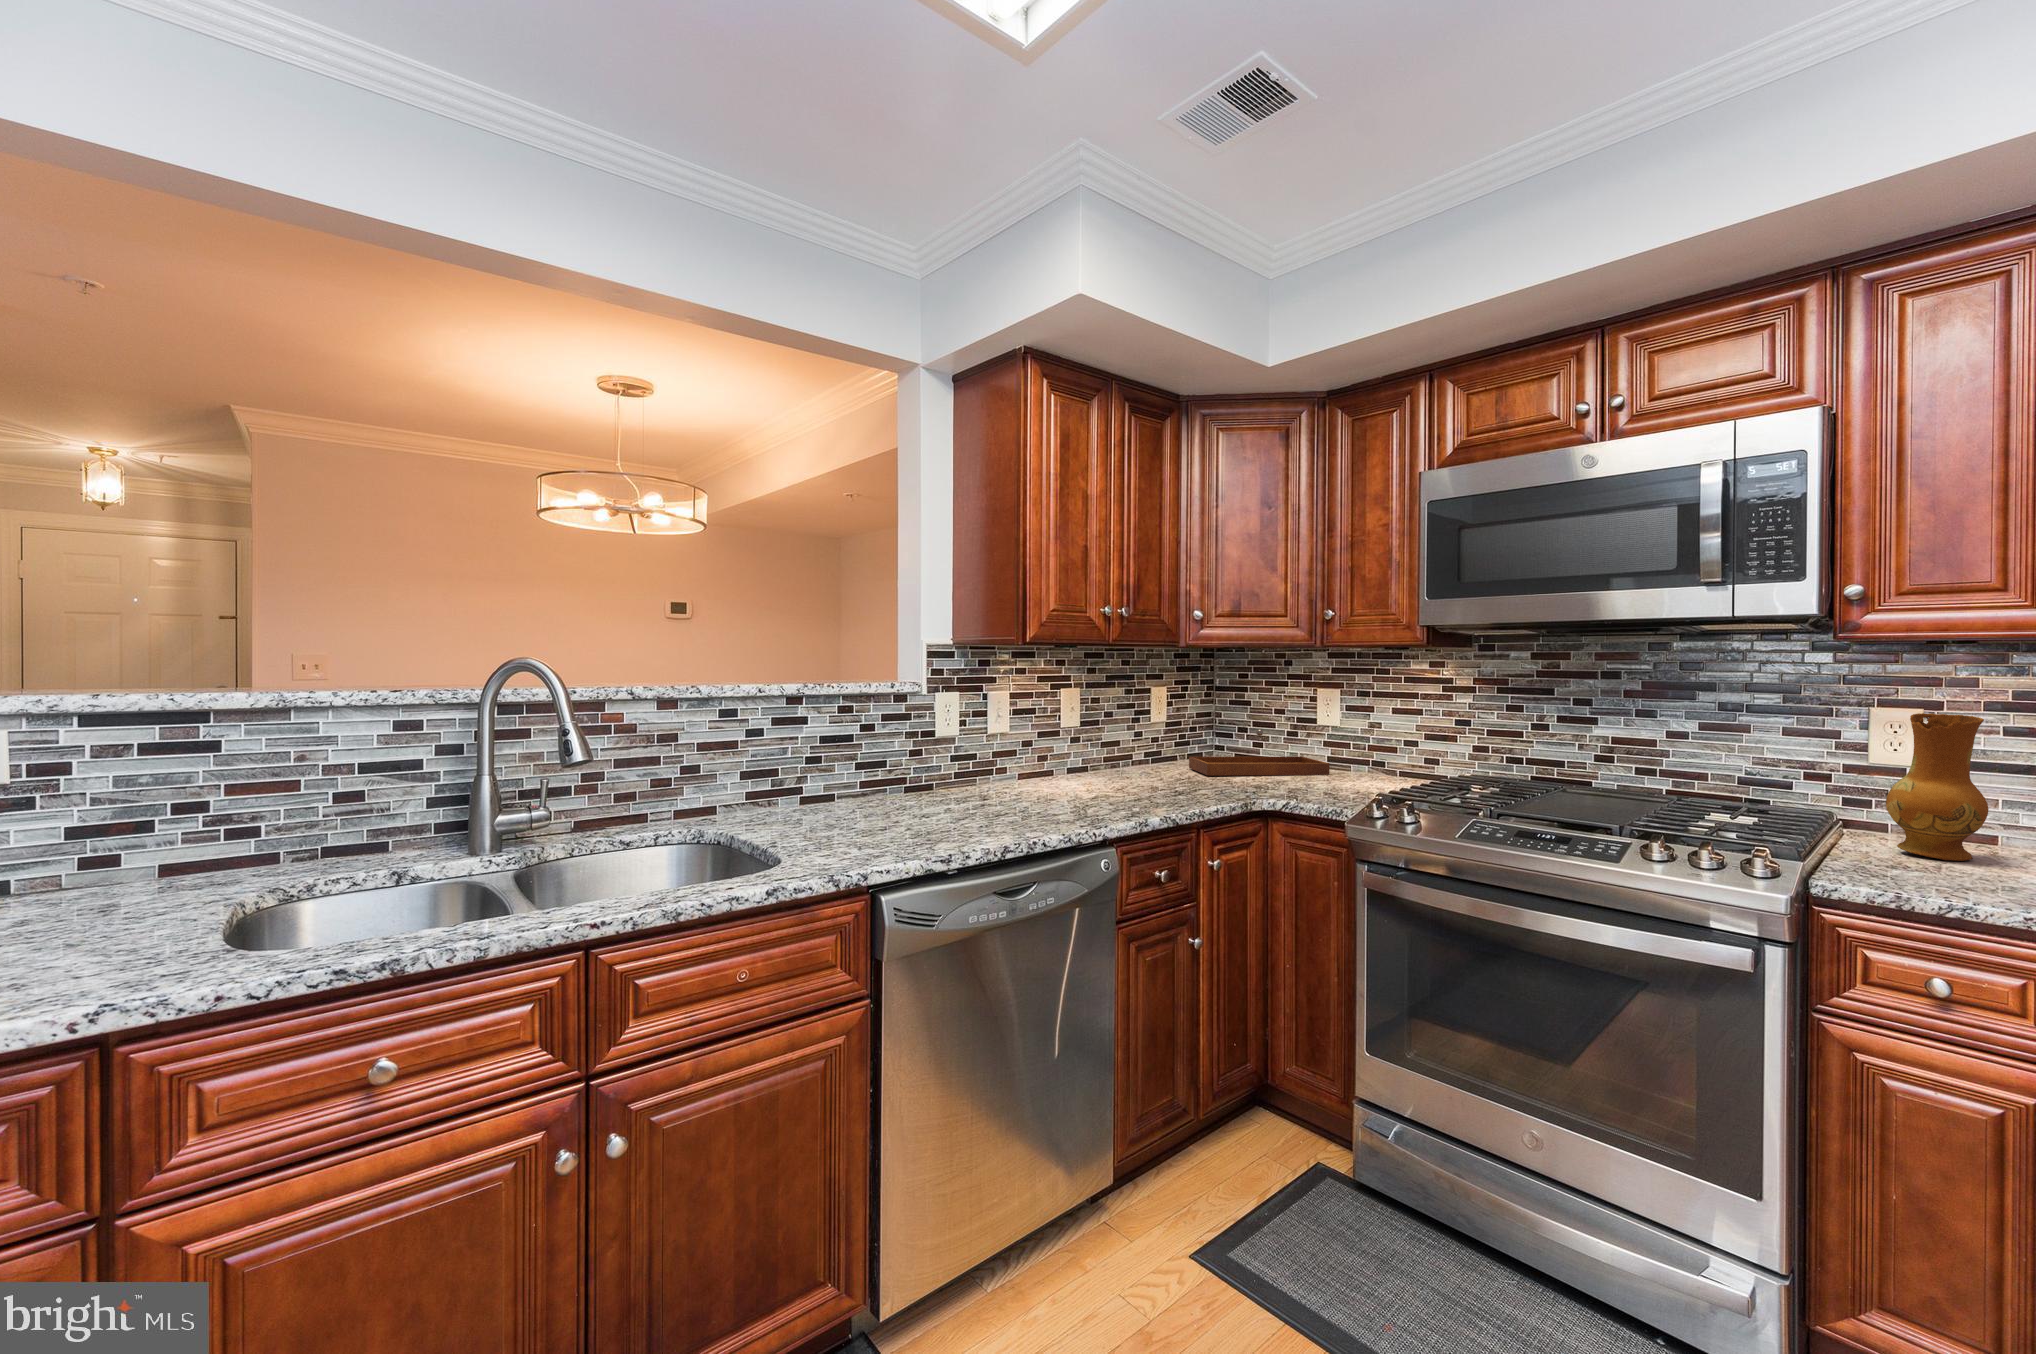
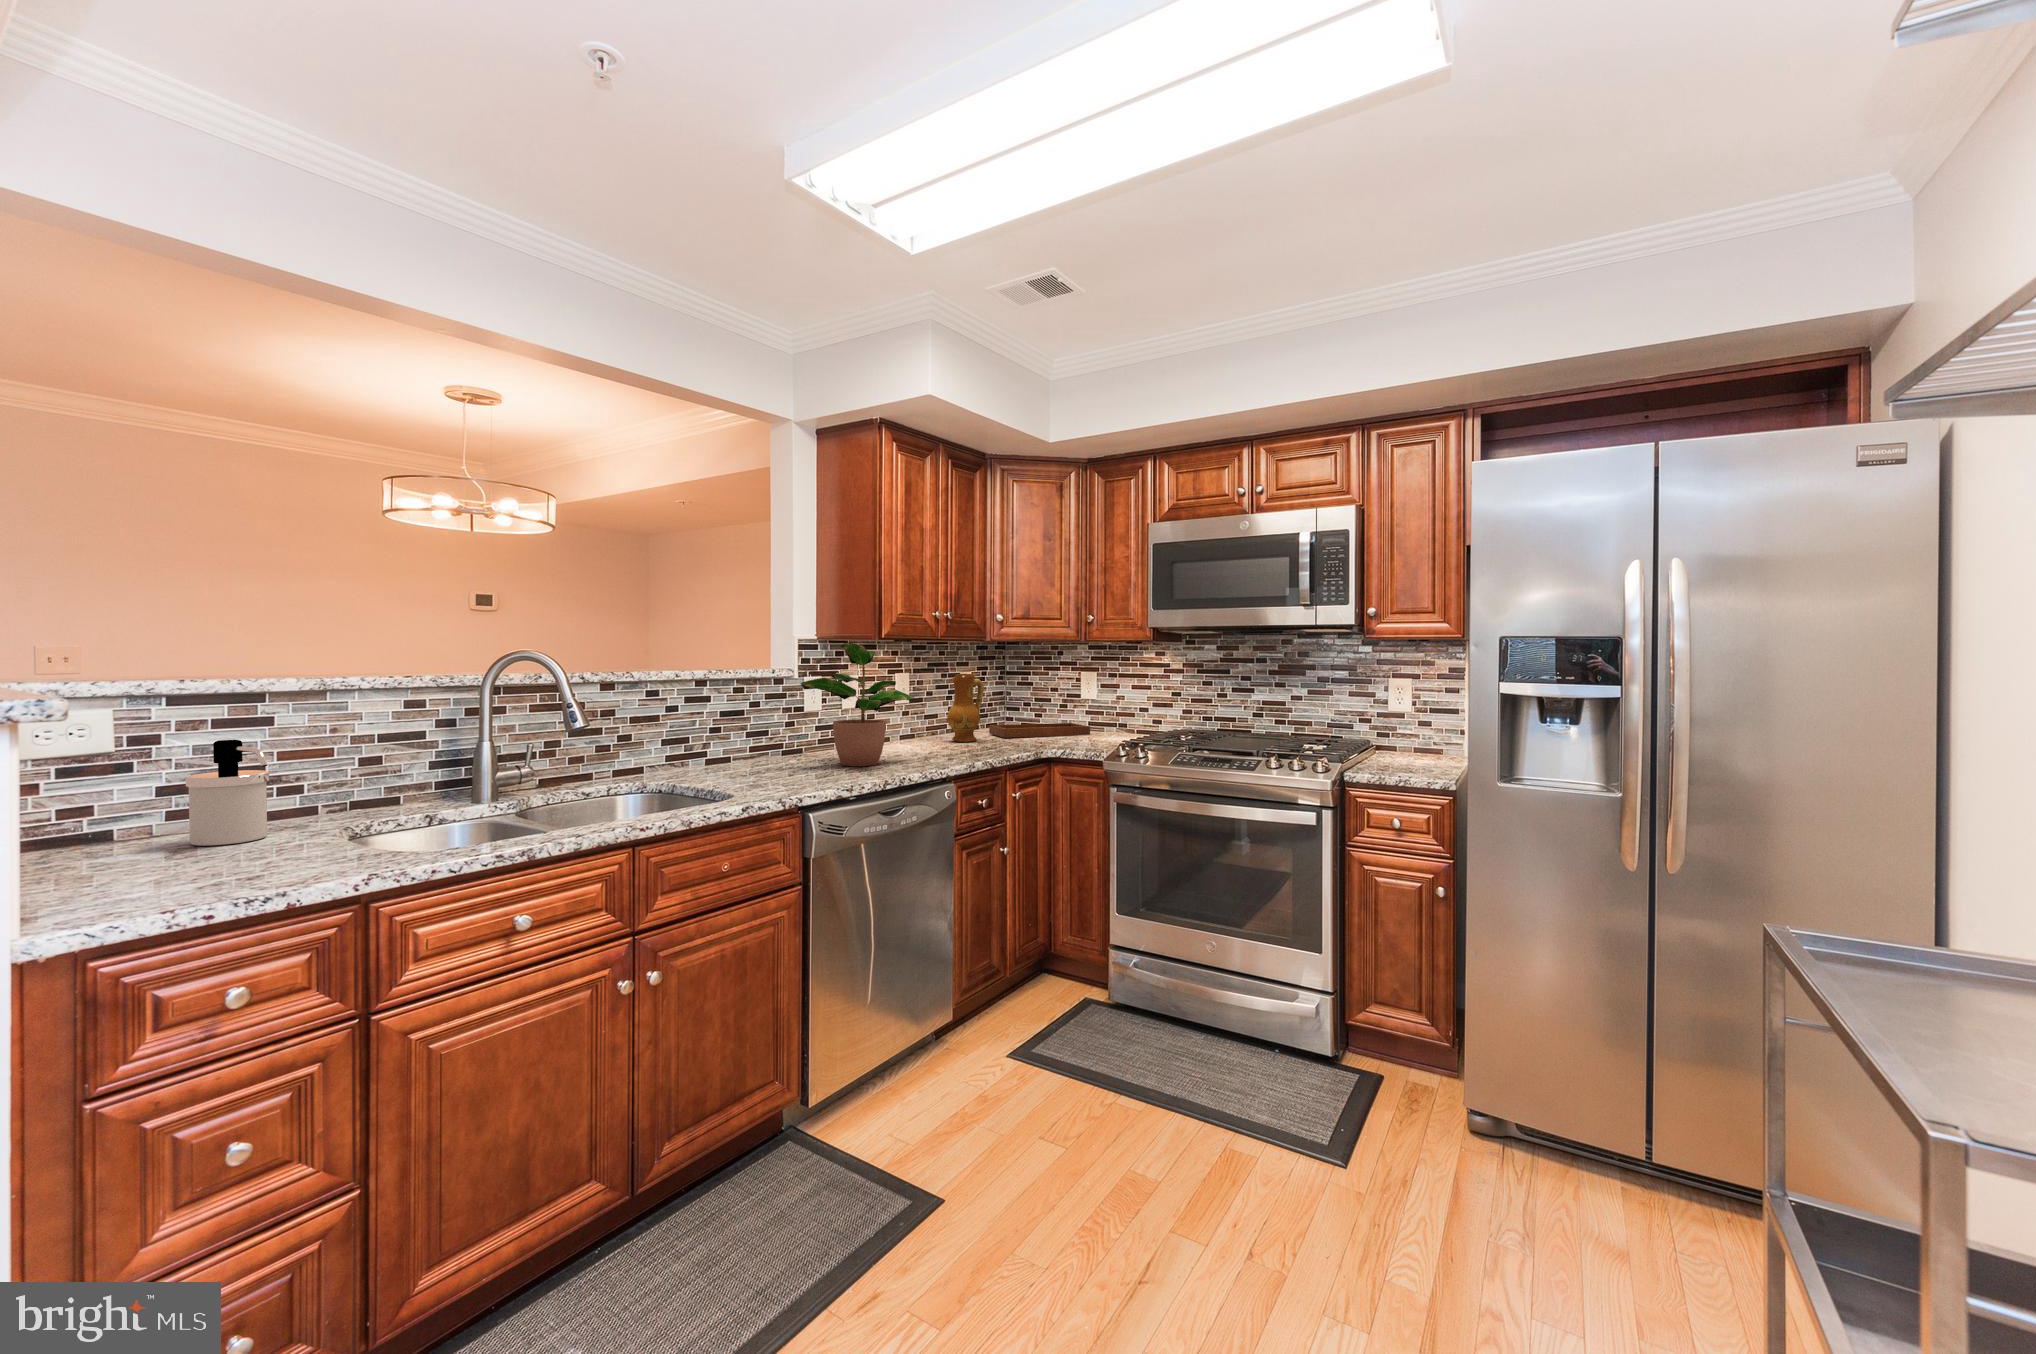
potted plant: none [913,647,1071,817] -> present [801,643,915,766]
ceramic jug: present [1886,713,1989,861] -> present [947,674,984,742]
soap dispenser: none [45,772,164,916] -> present [186,740,269,846]

